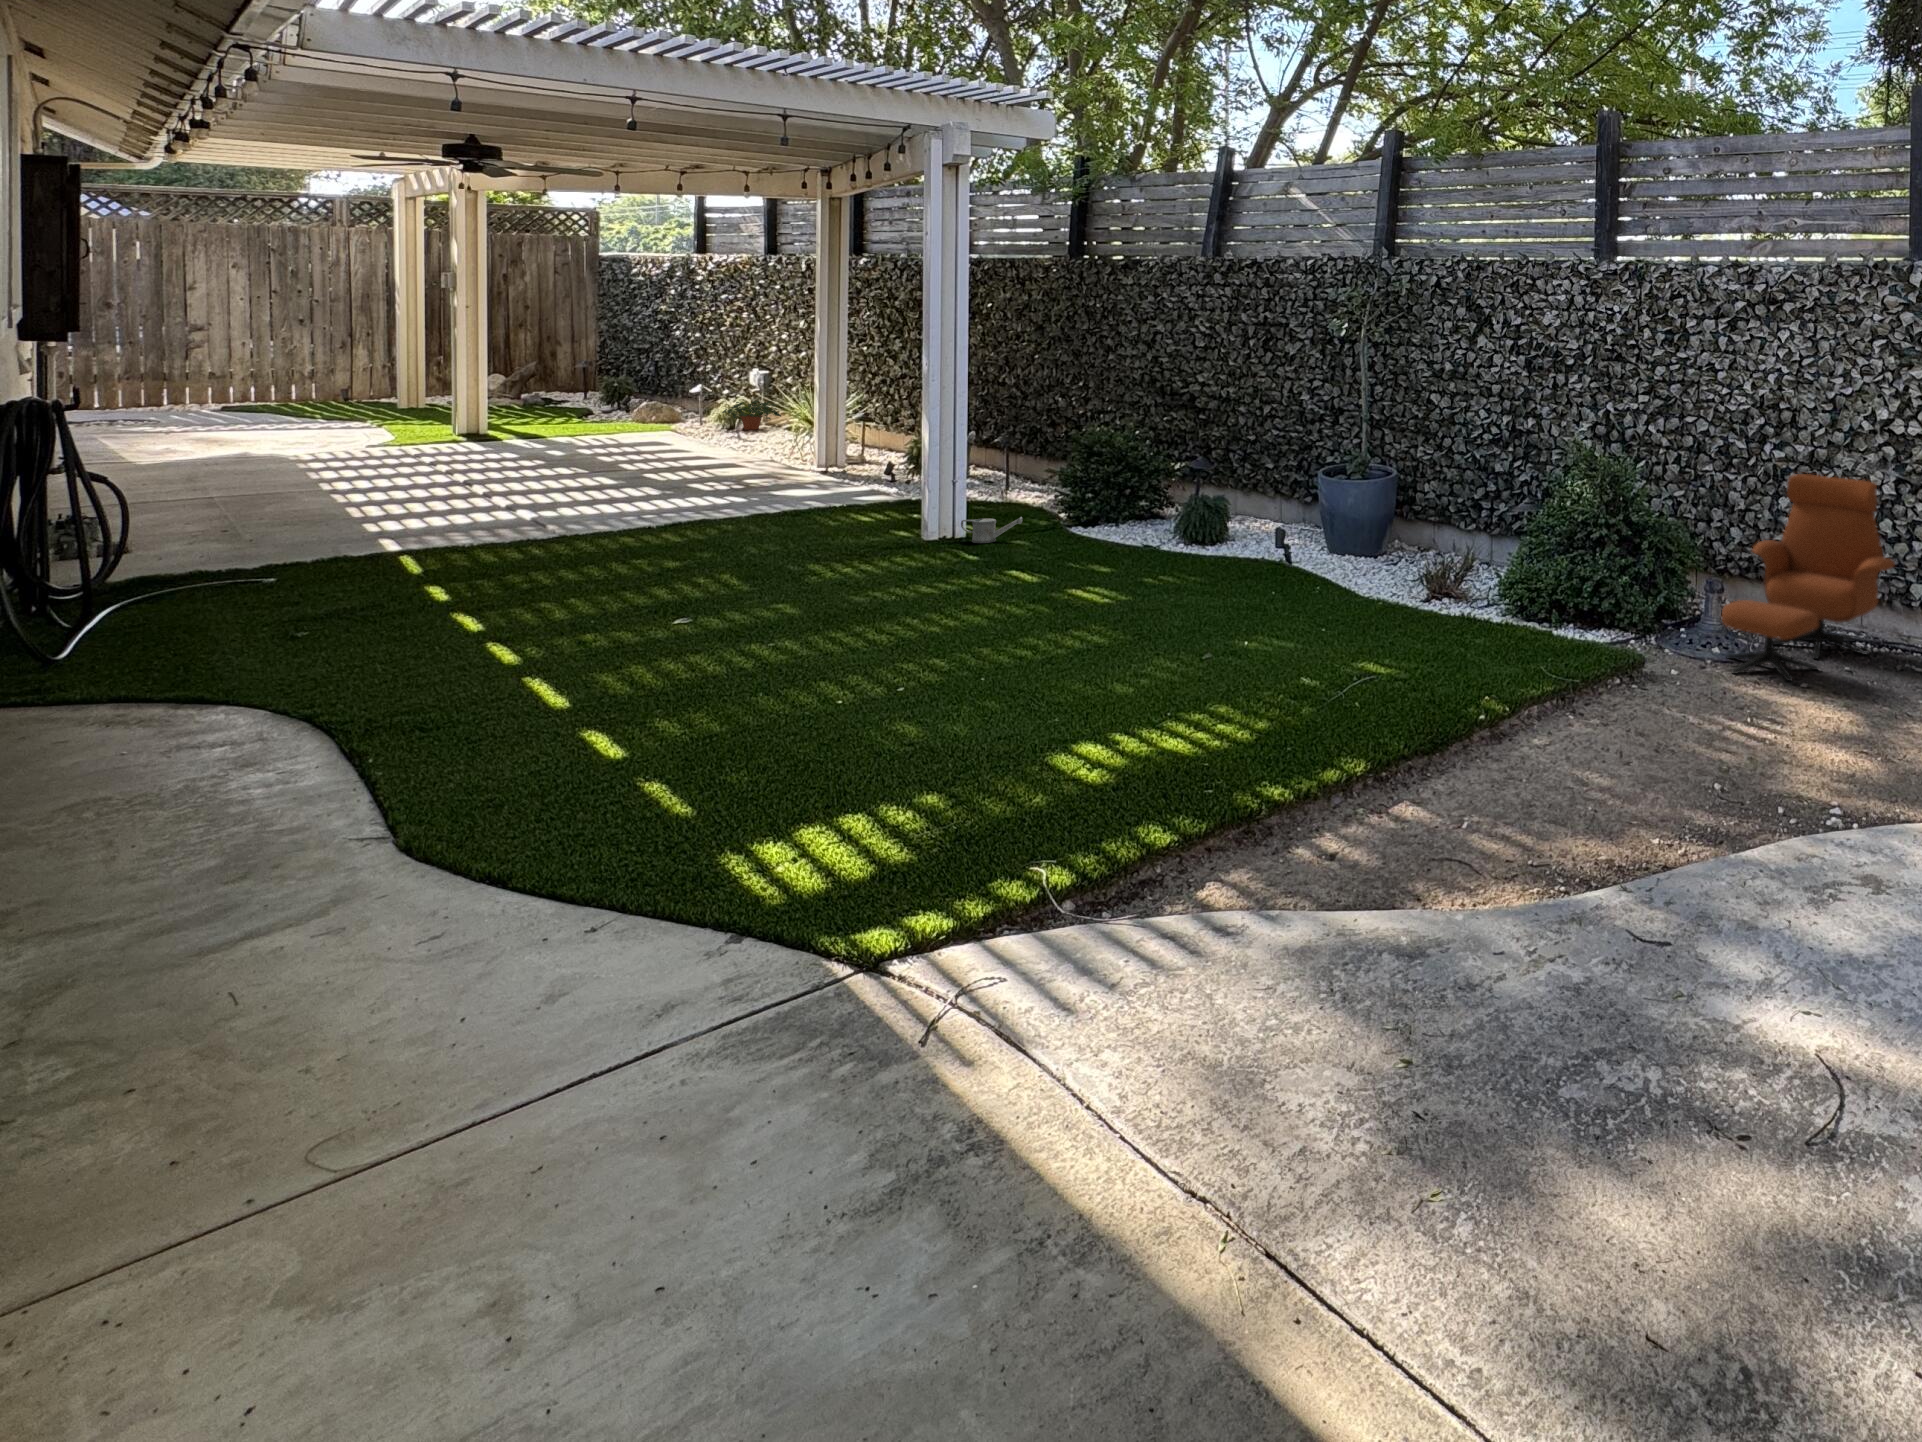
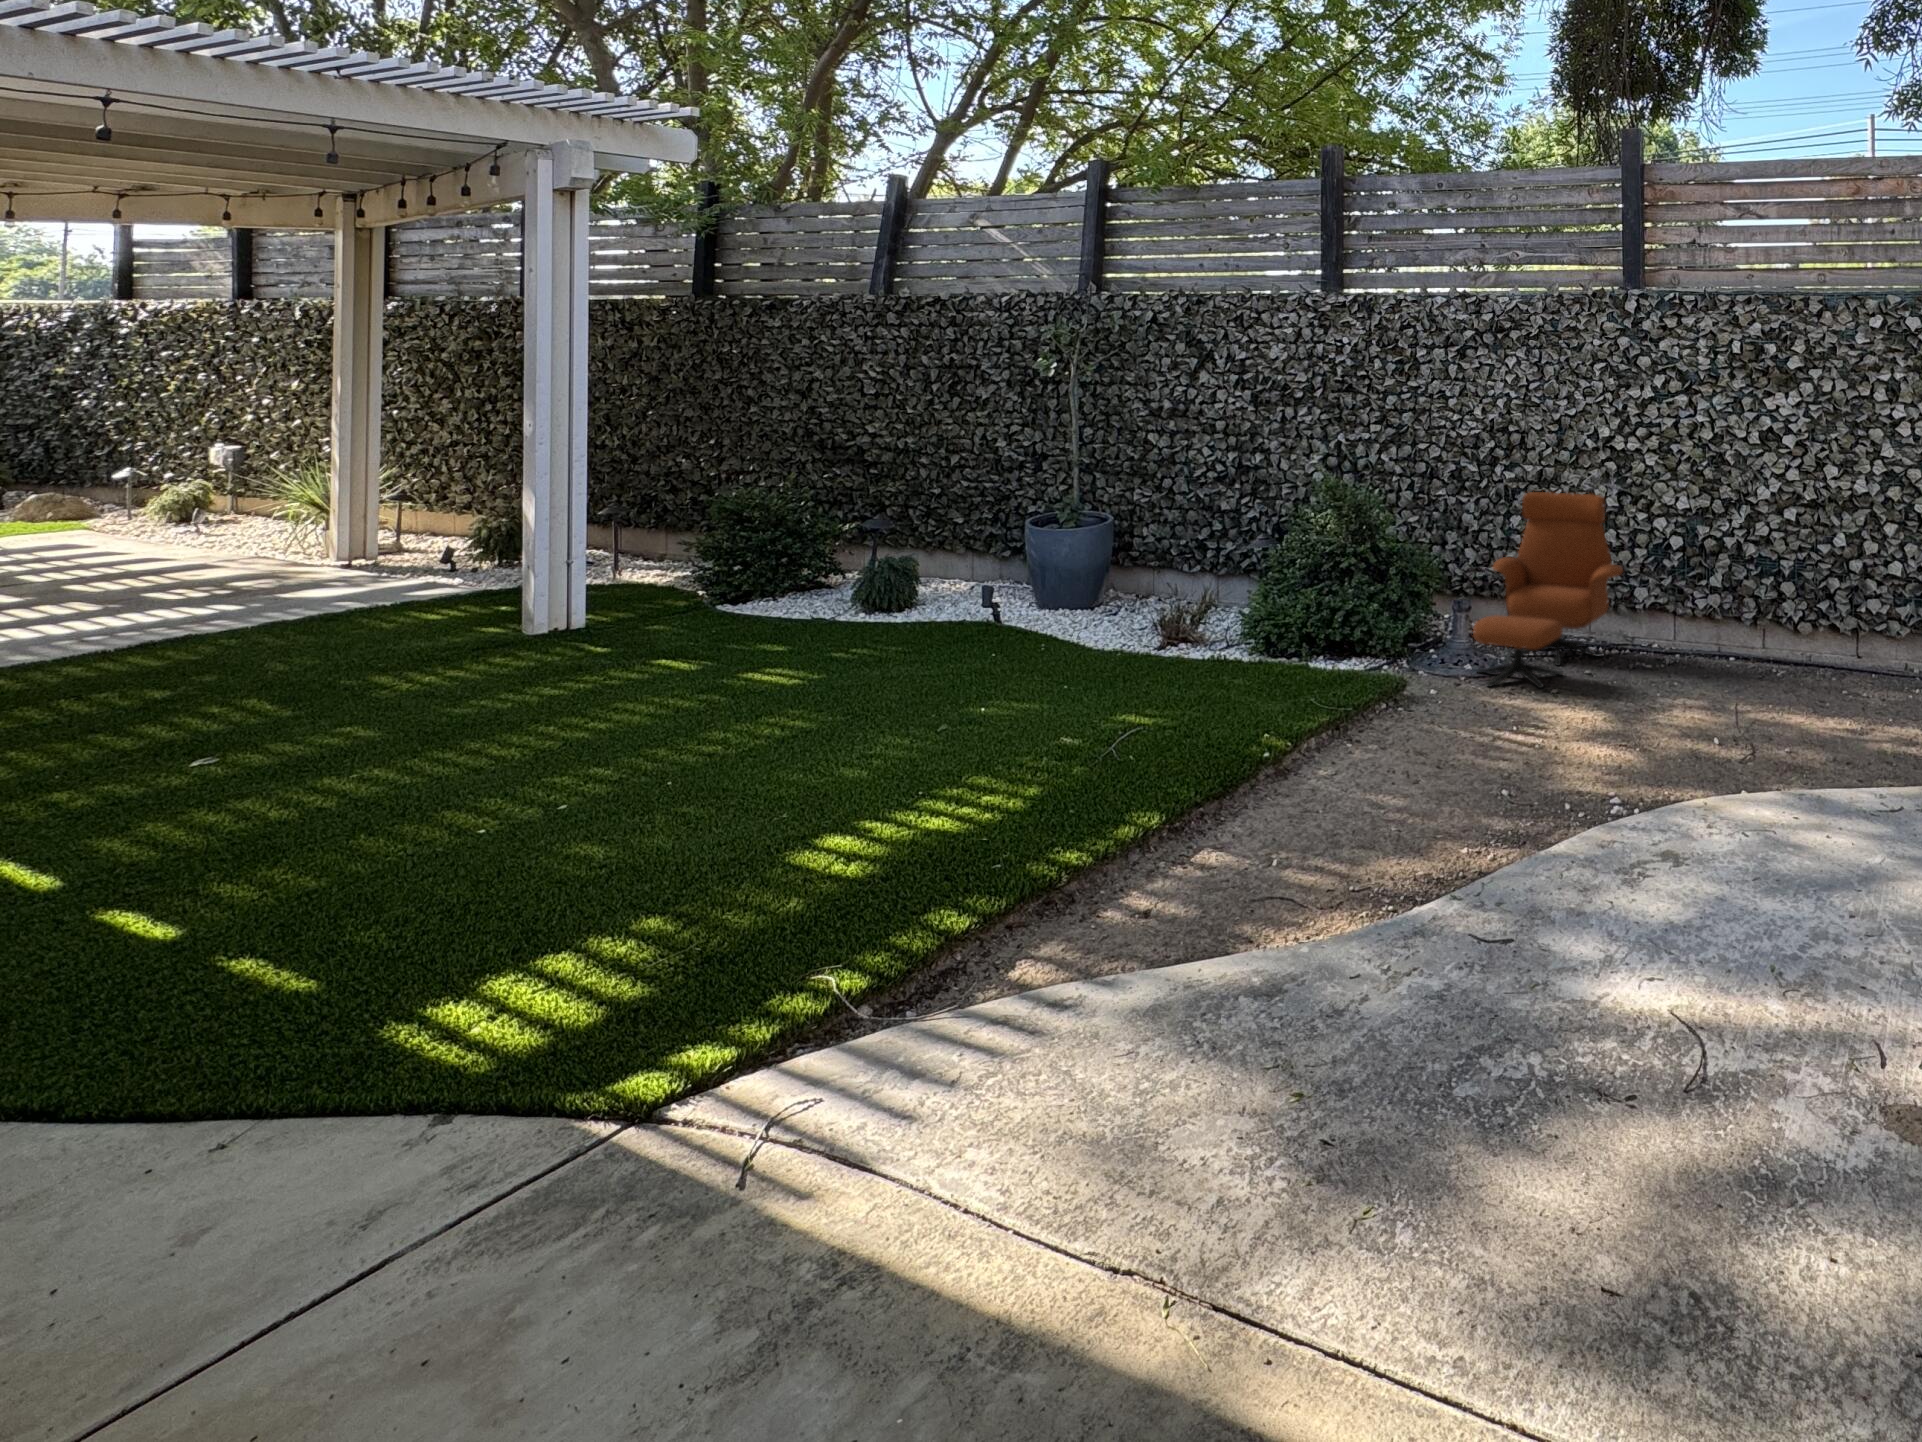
potted plant: present [722,401,781,430] -> none [166,482,261,520]
watering can: present [961,517,1022,543] -> none [573,598,656,633]

